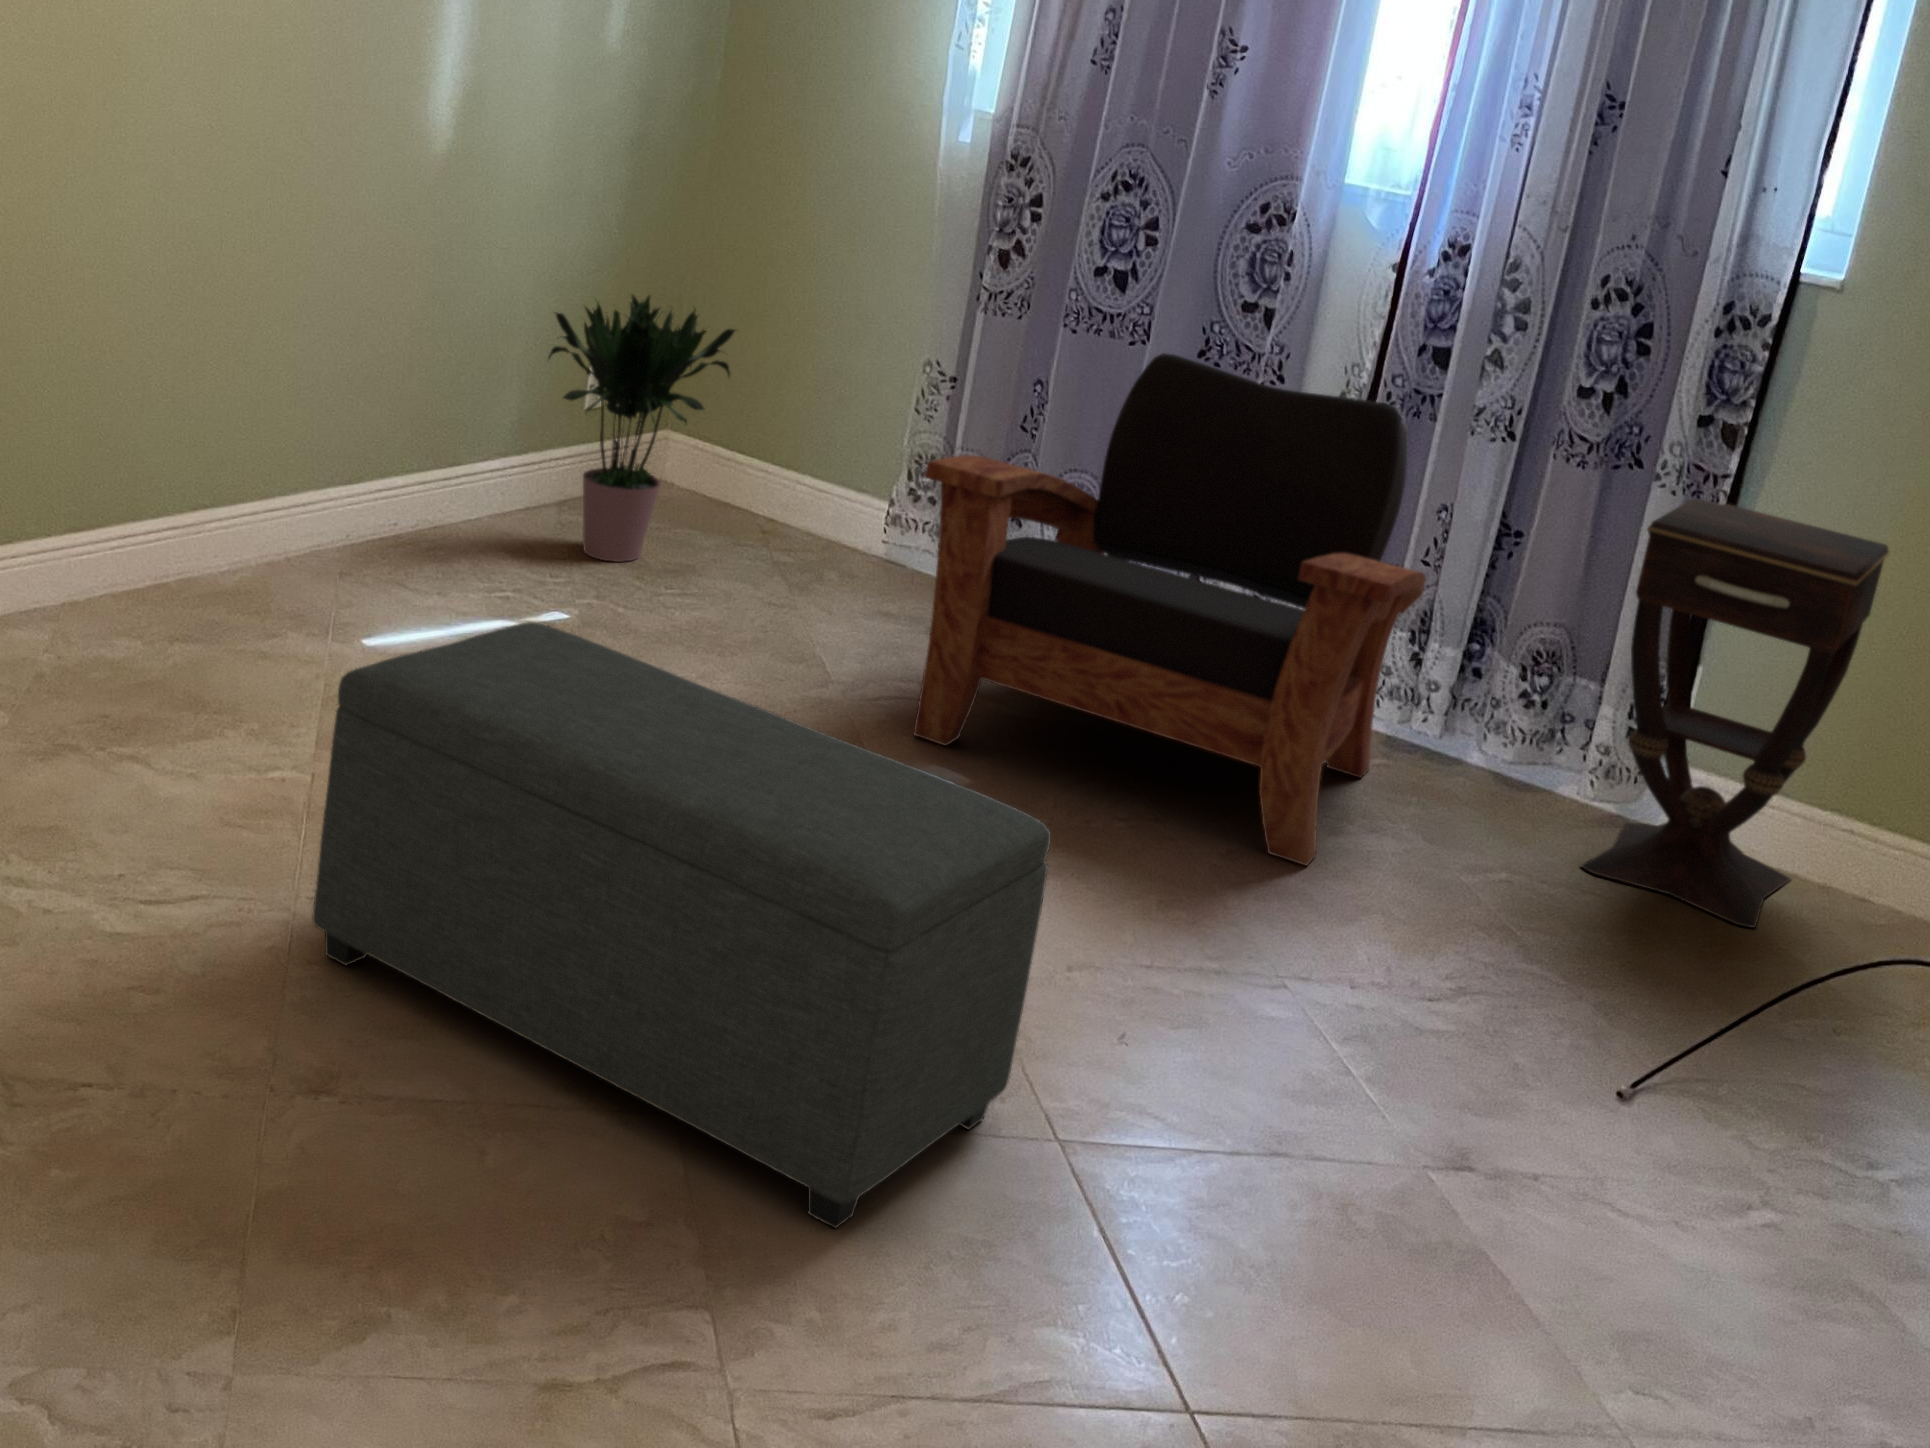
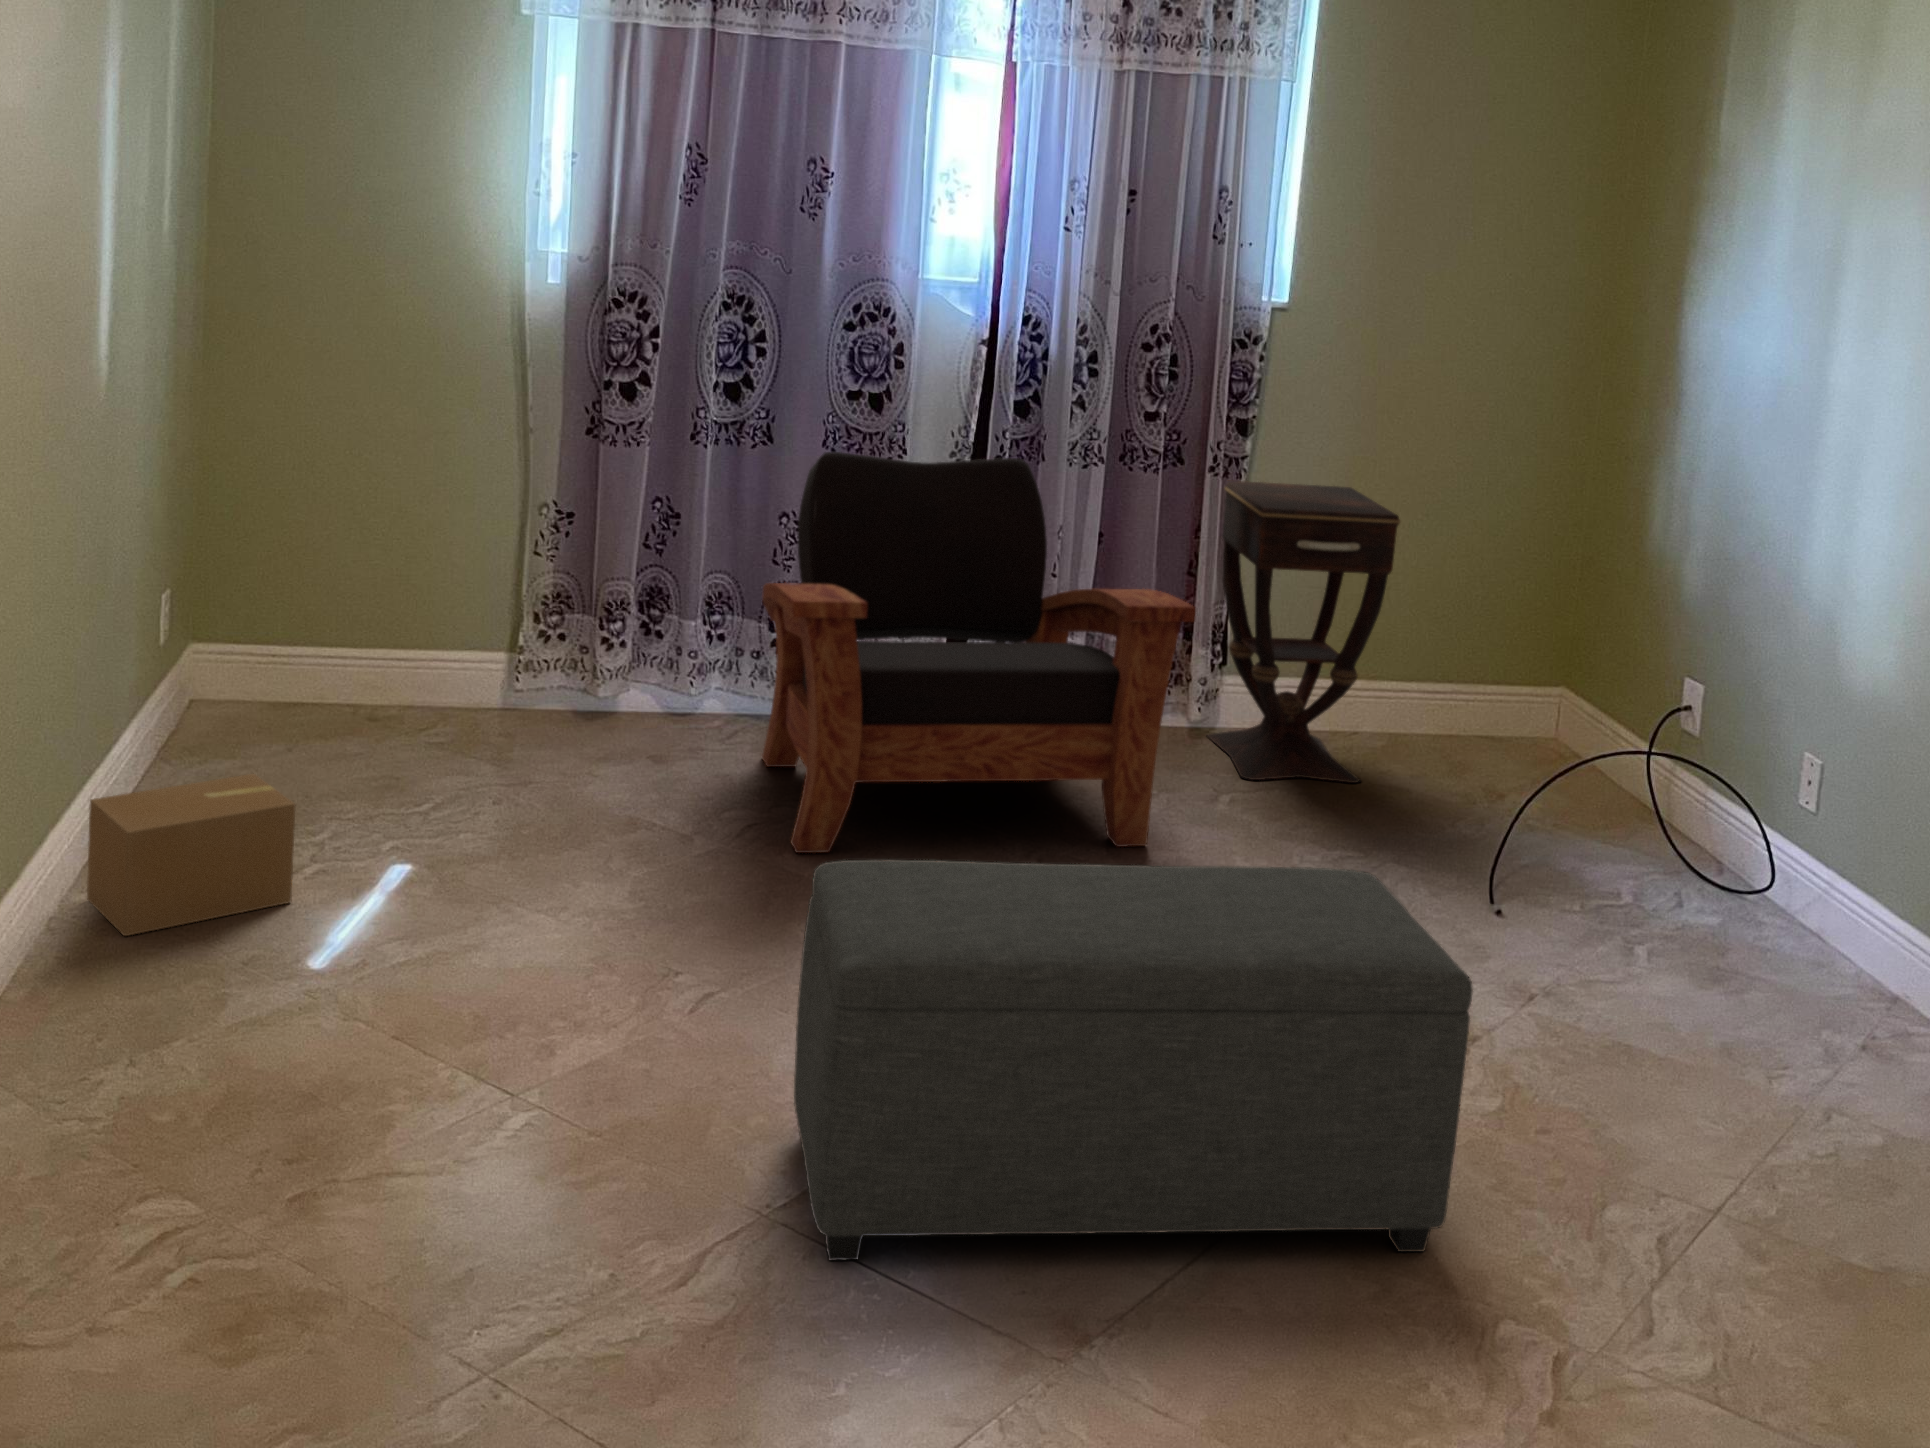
potted plant: present [549,295,735,562] -> none [162,481,385,789]
cardboard box: none [302,483,474,617] -> present [87,774,296,936]

